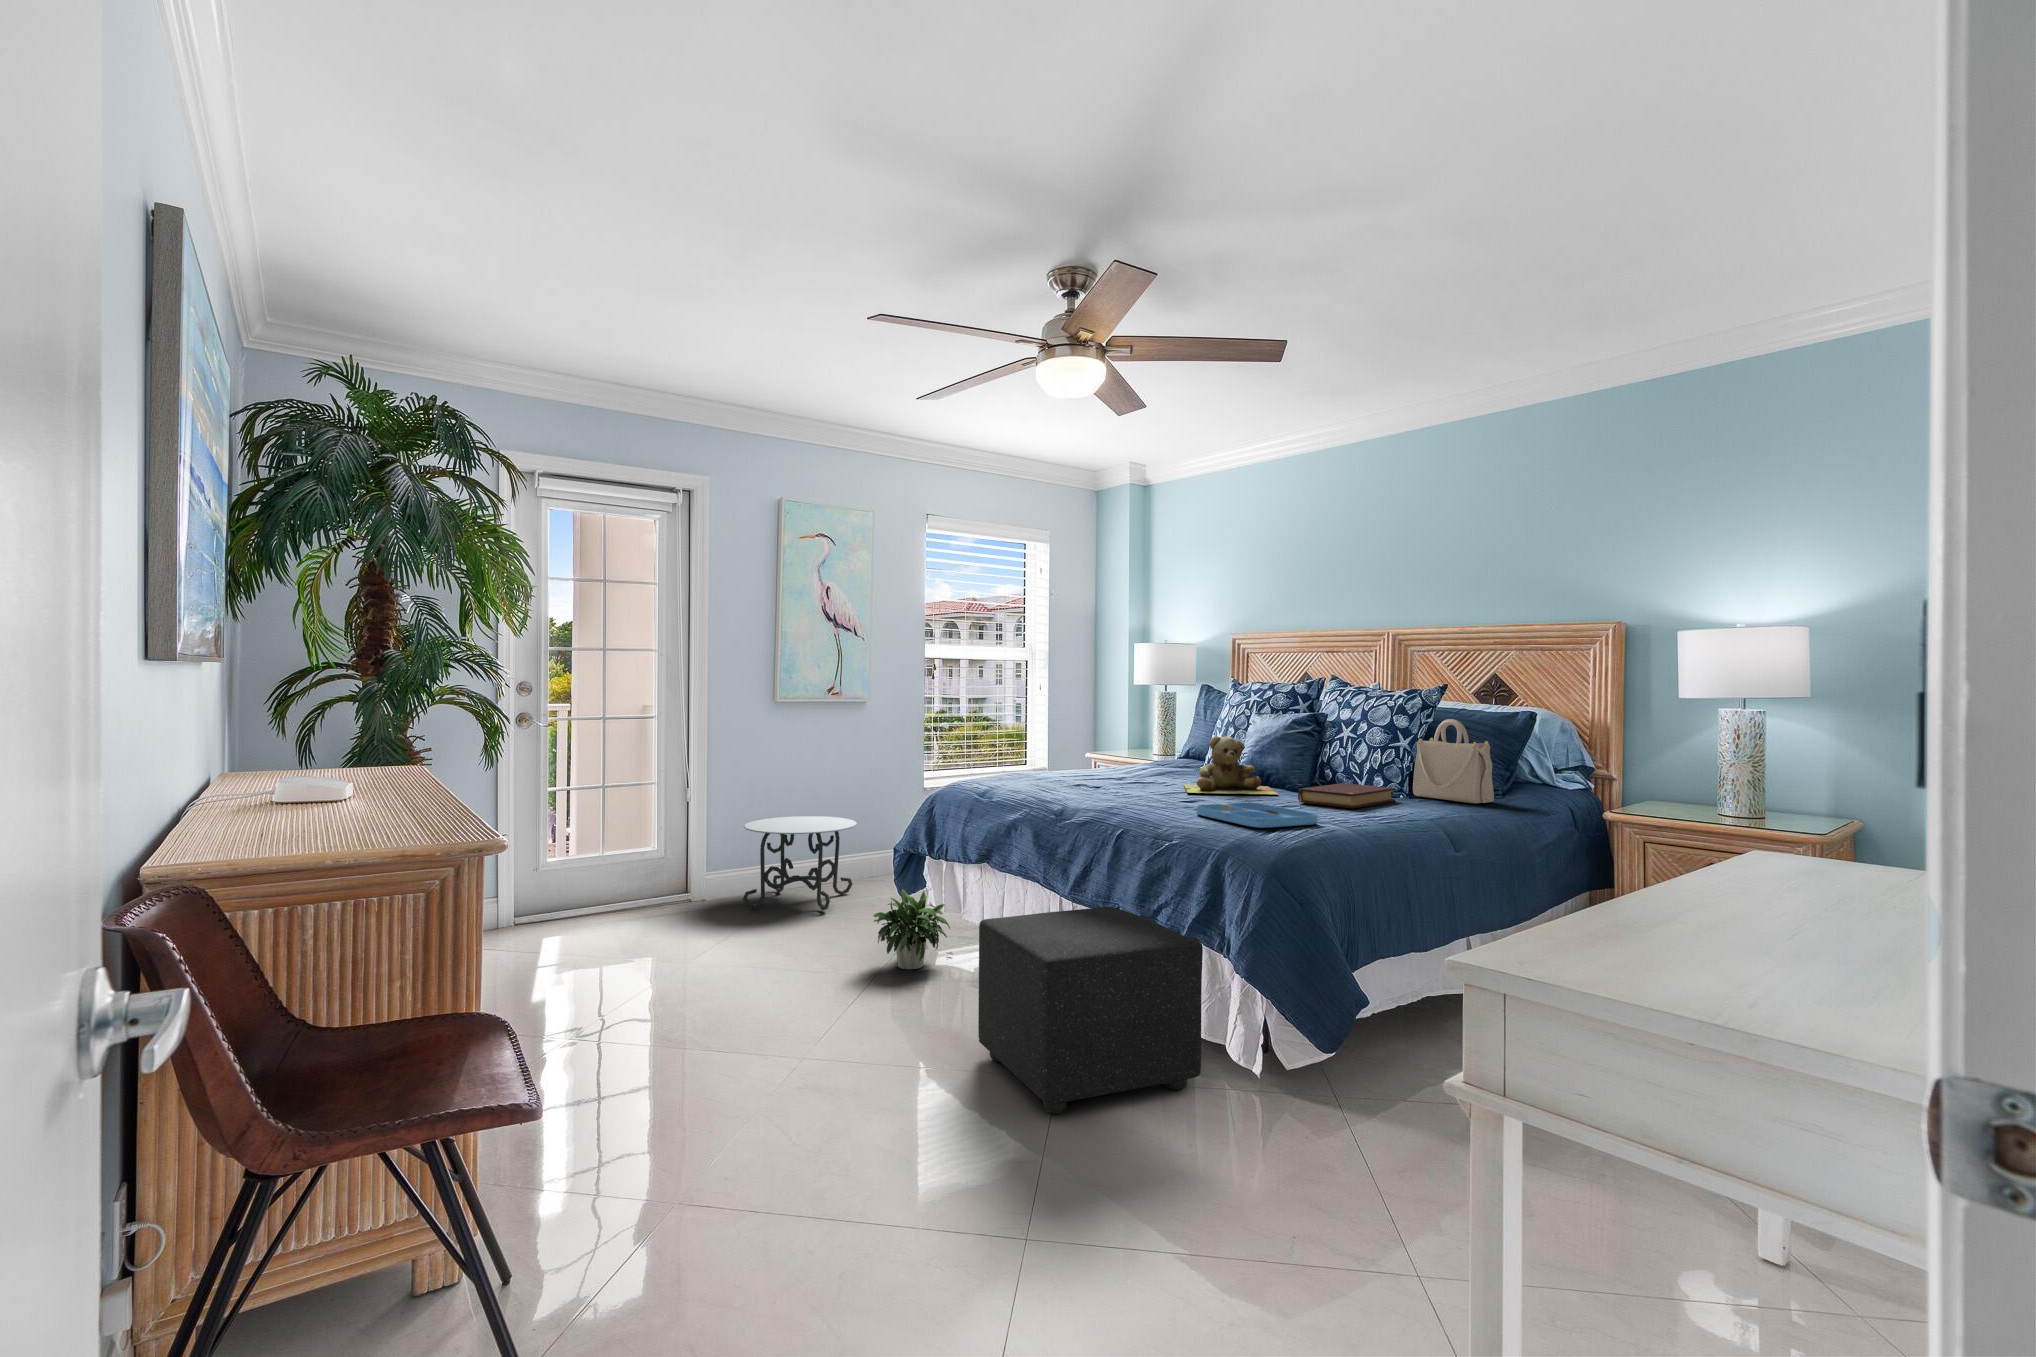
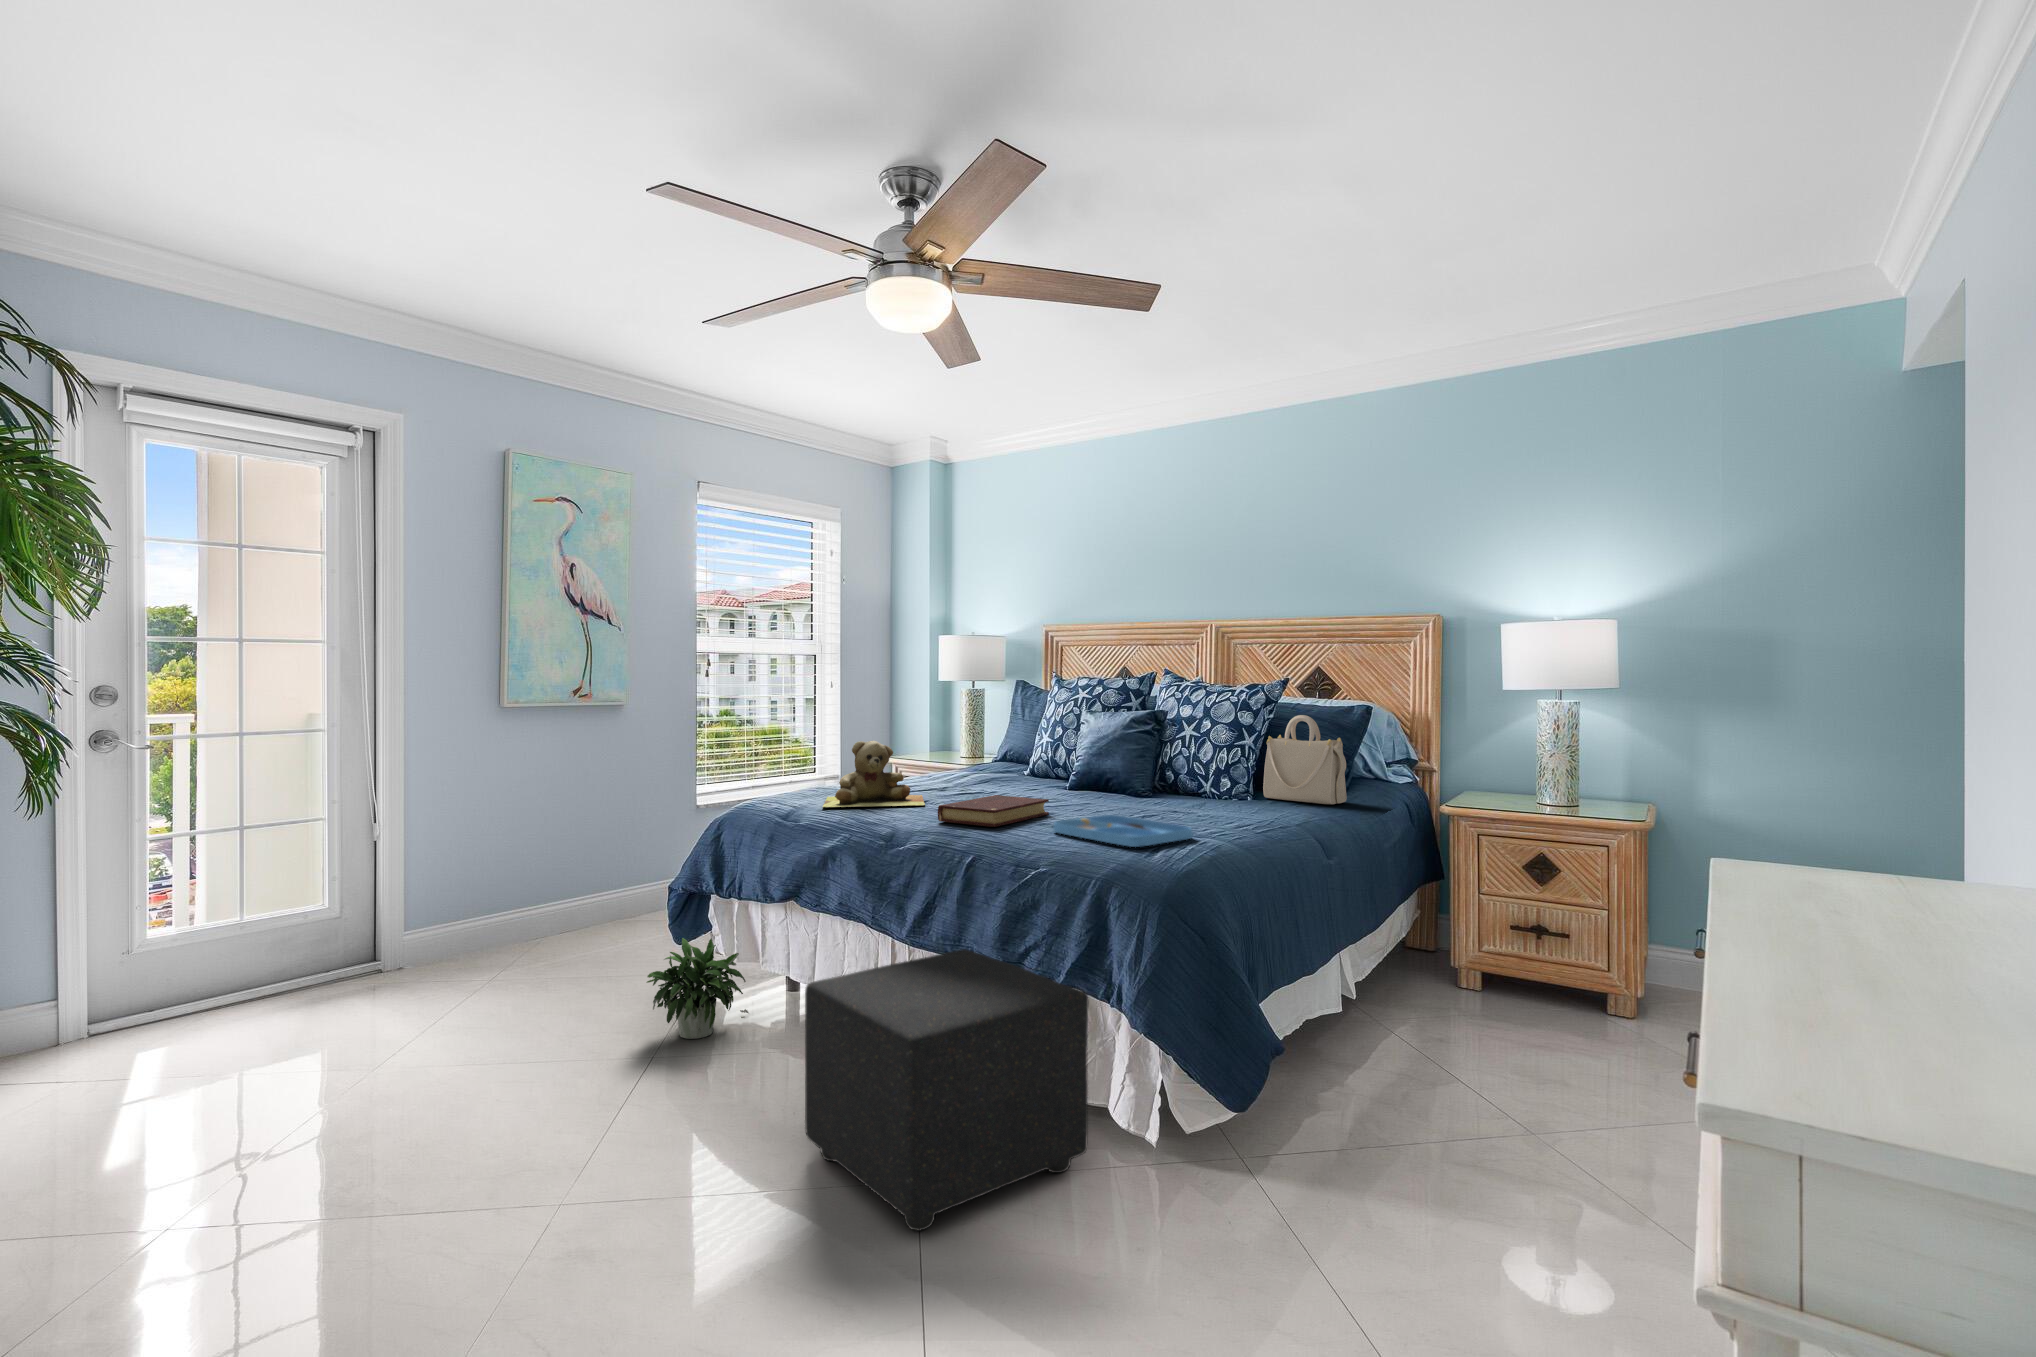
teddy bear: present [1184,736,1278,794] -> present [823,741,925,807]
book: present [1298,783,1395,808] -> present [938,795,1049,827]
side table: present [743,816,857,910] -> none [460,847,614,970]

